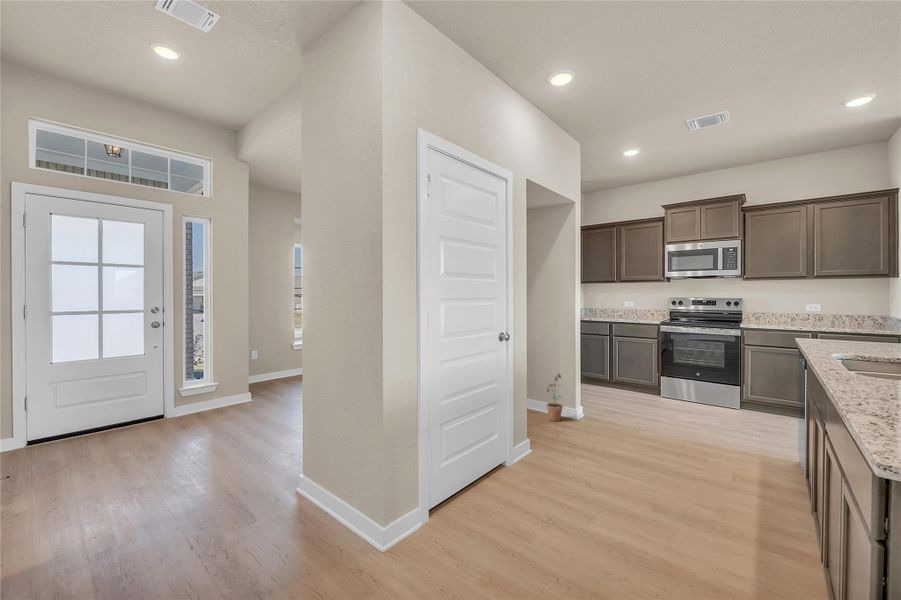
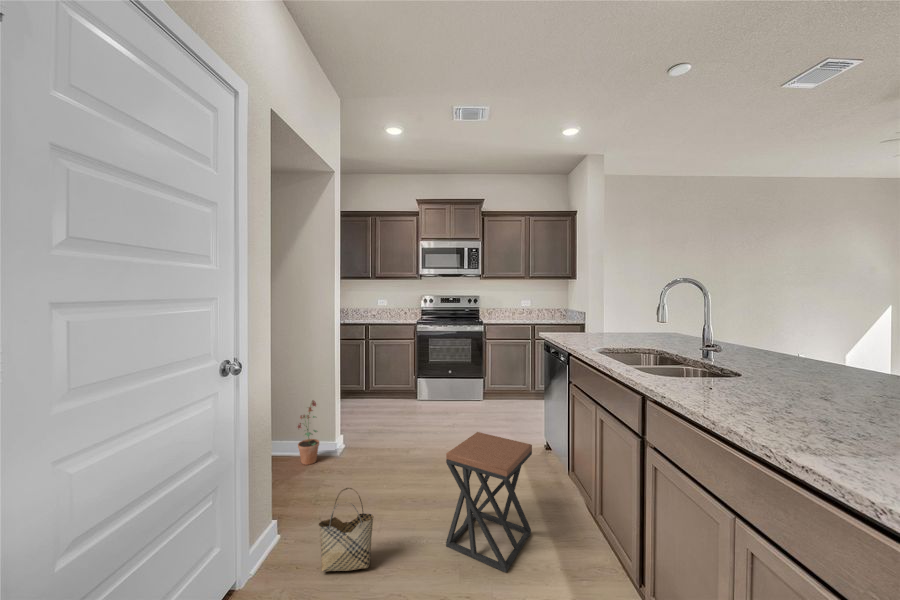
stool: none [655,406,746,515] -> present [446,432,532,572]
woven basket: none [556,422,595,479] -> present [319,488,374,572]

